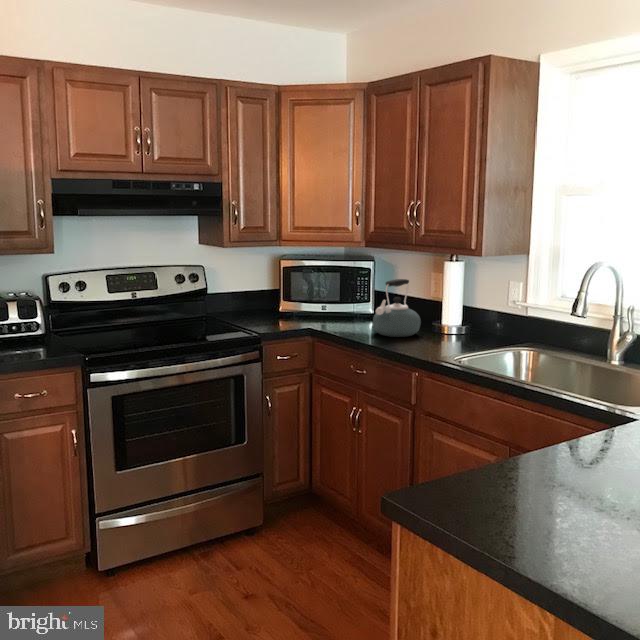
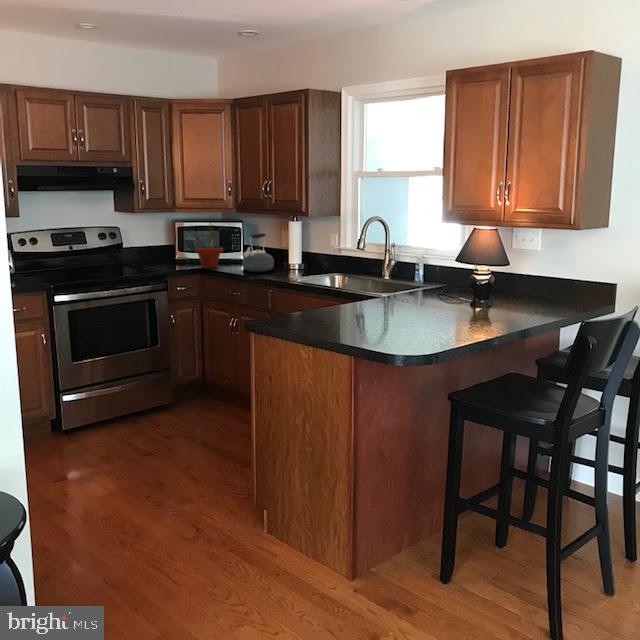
potted plant: none [305,261,348,327] -> present [195,227,223,268]

